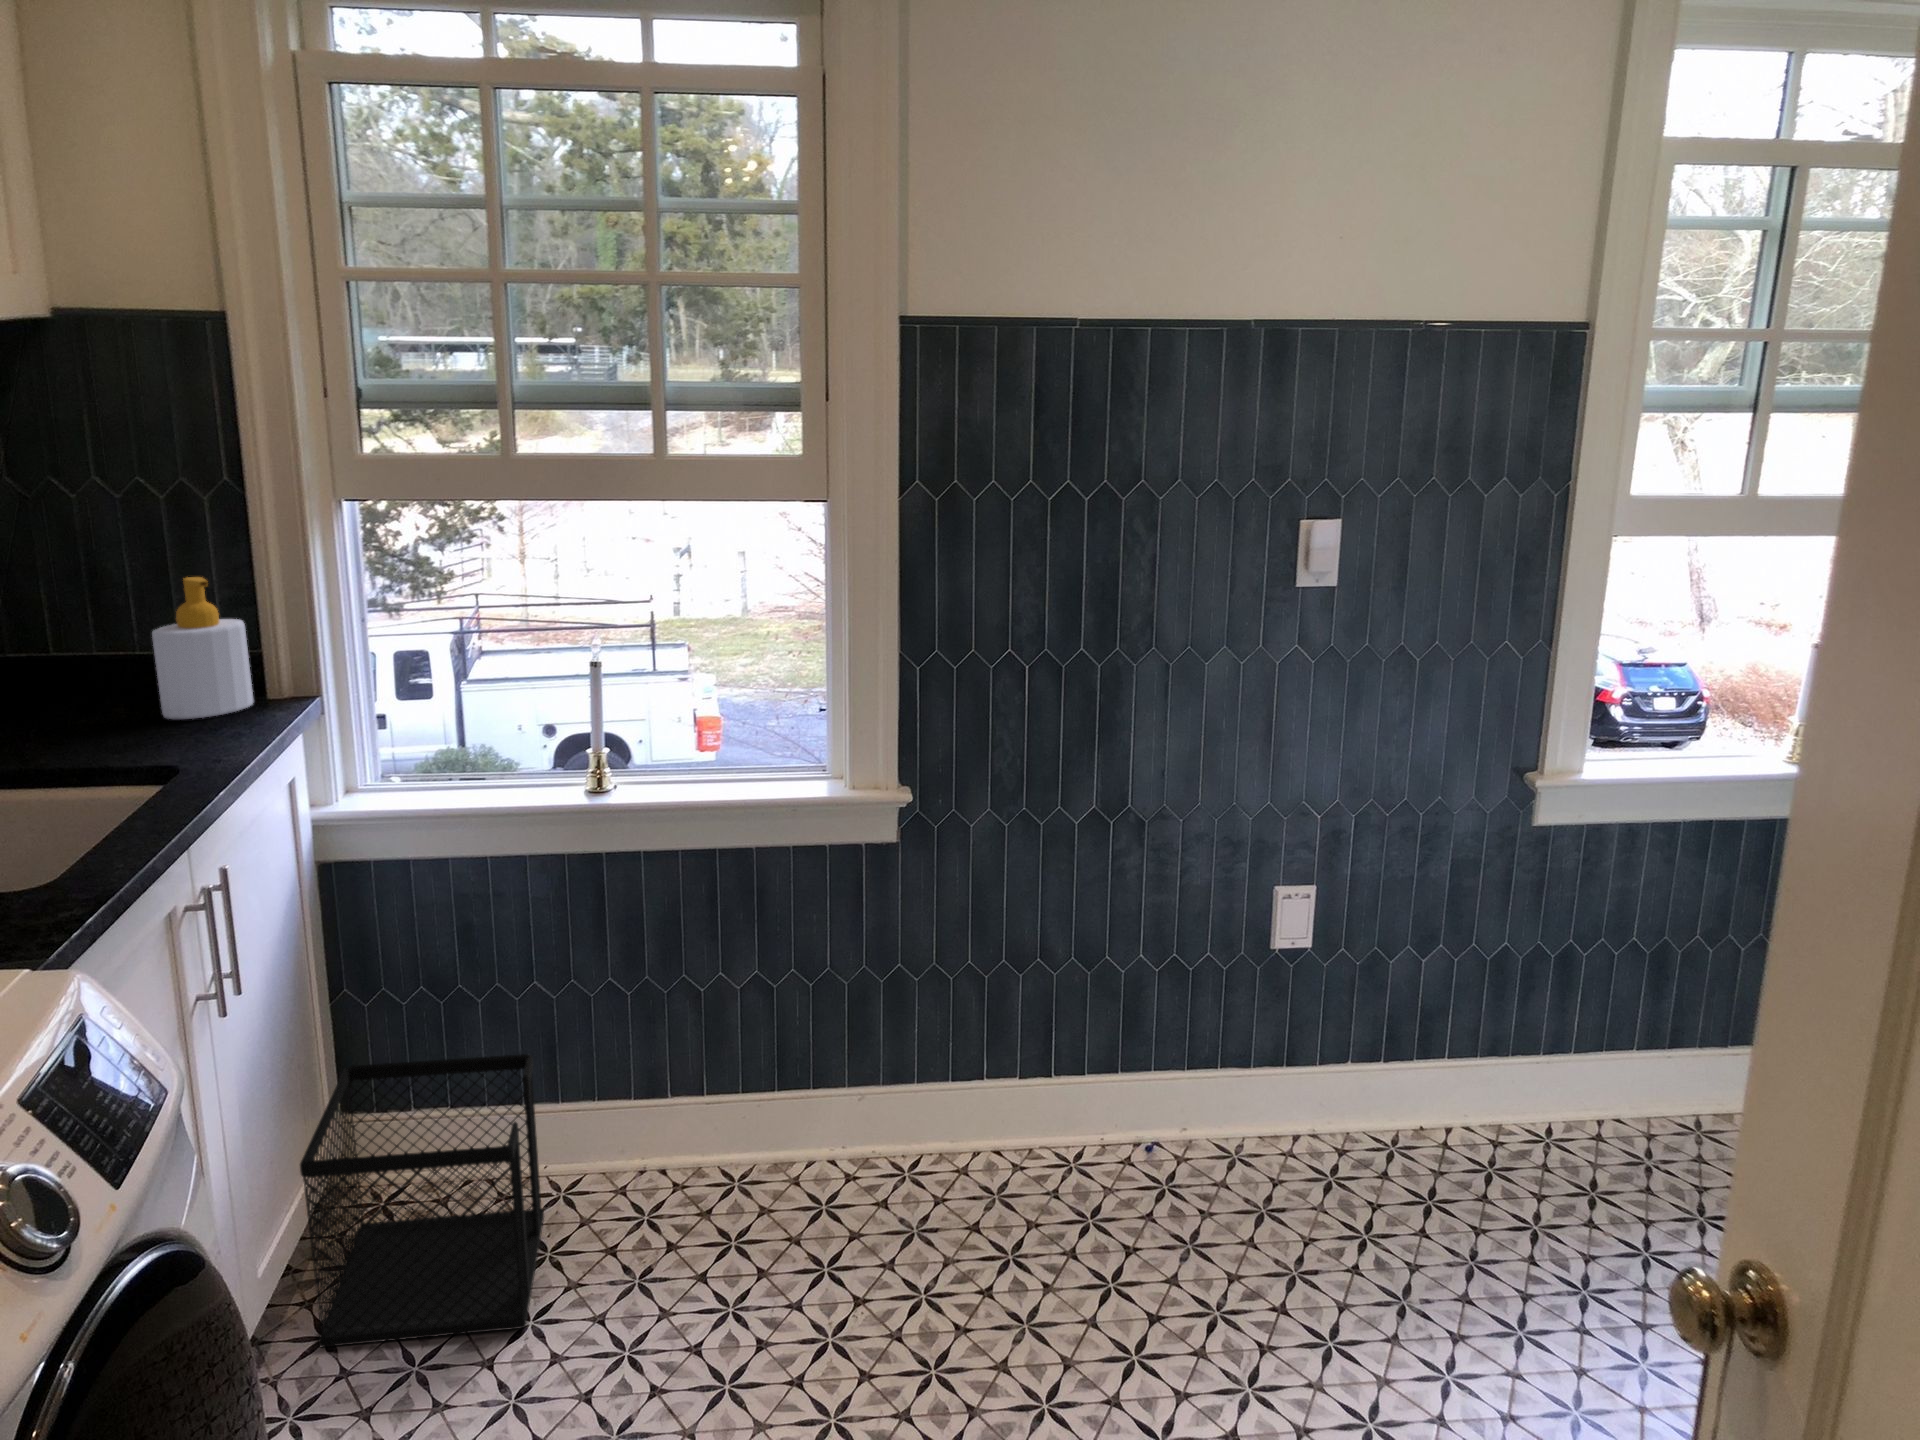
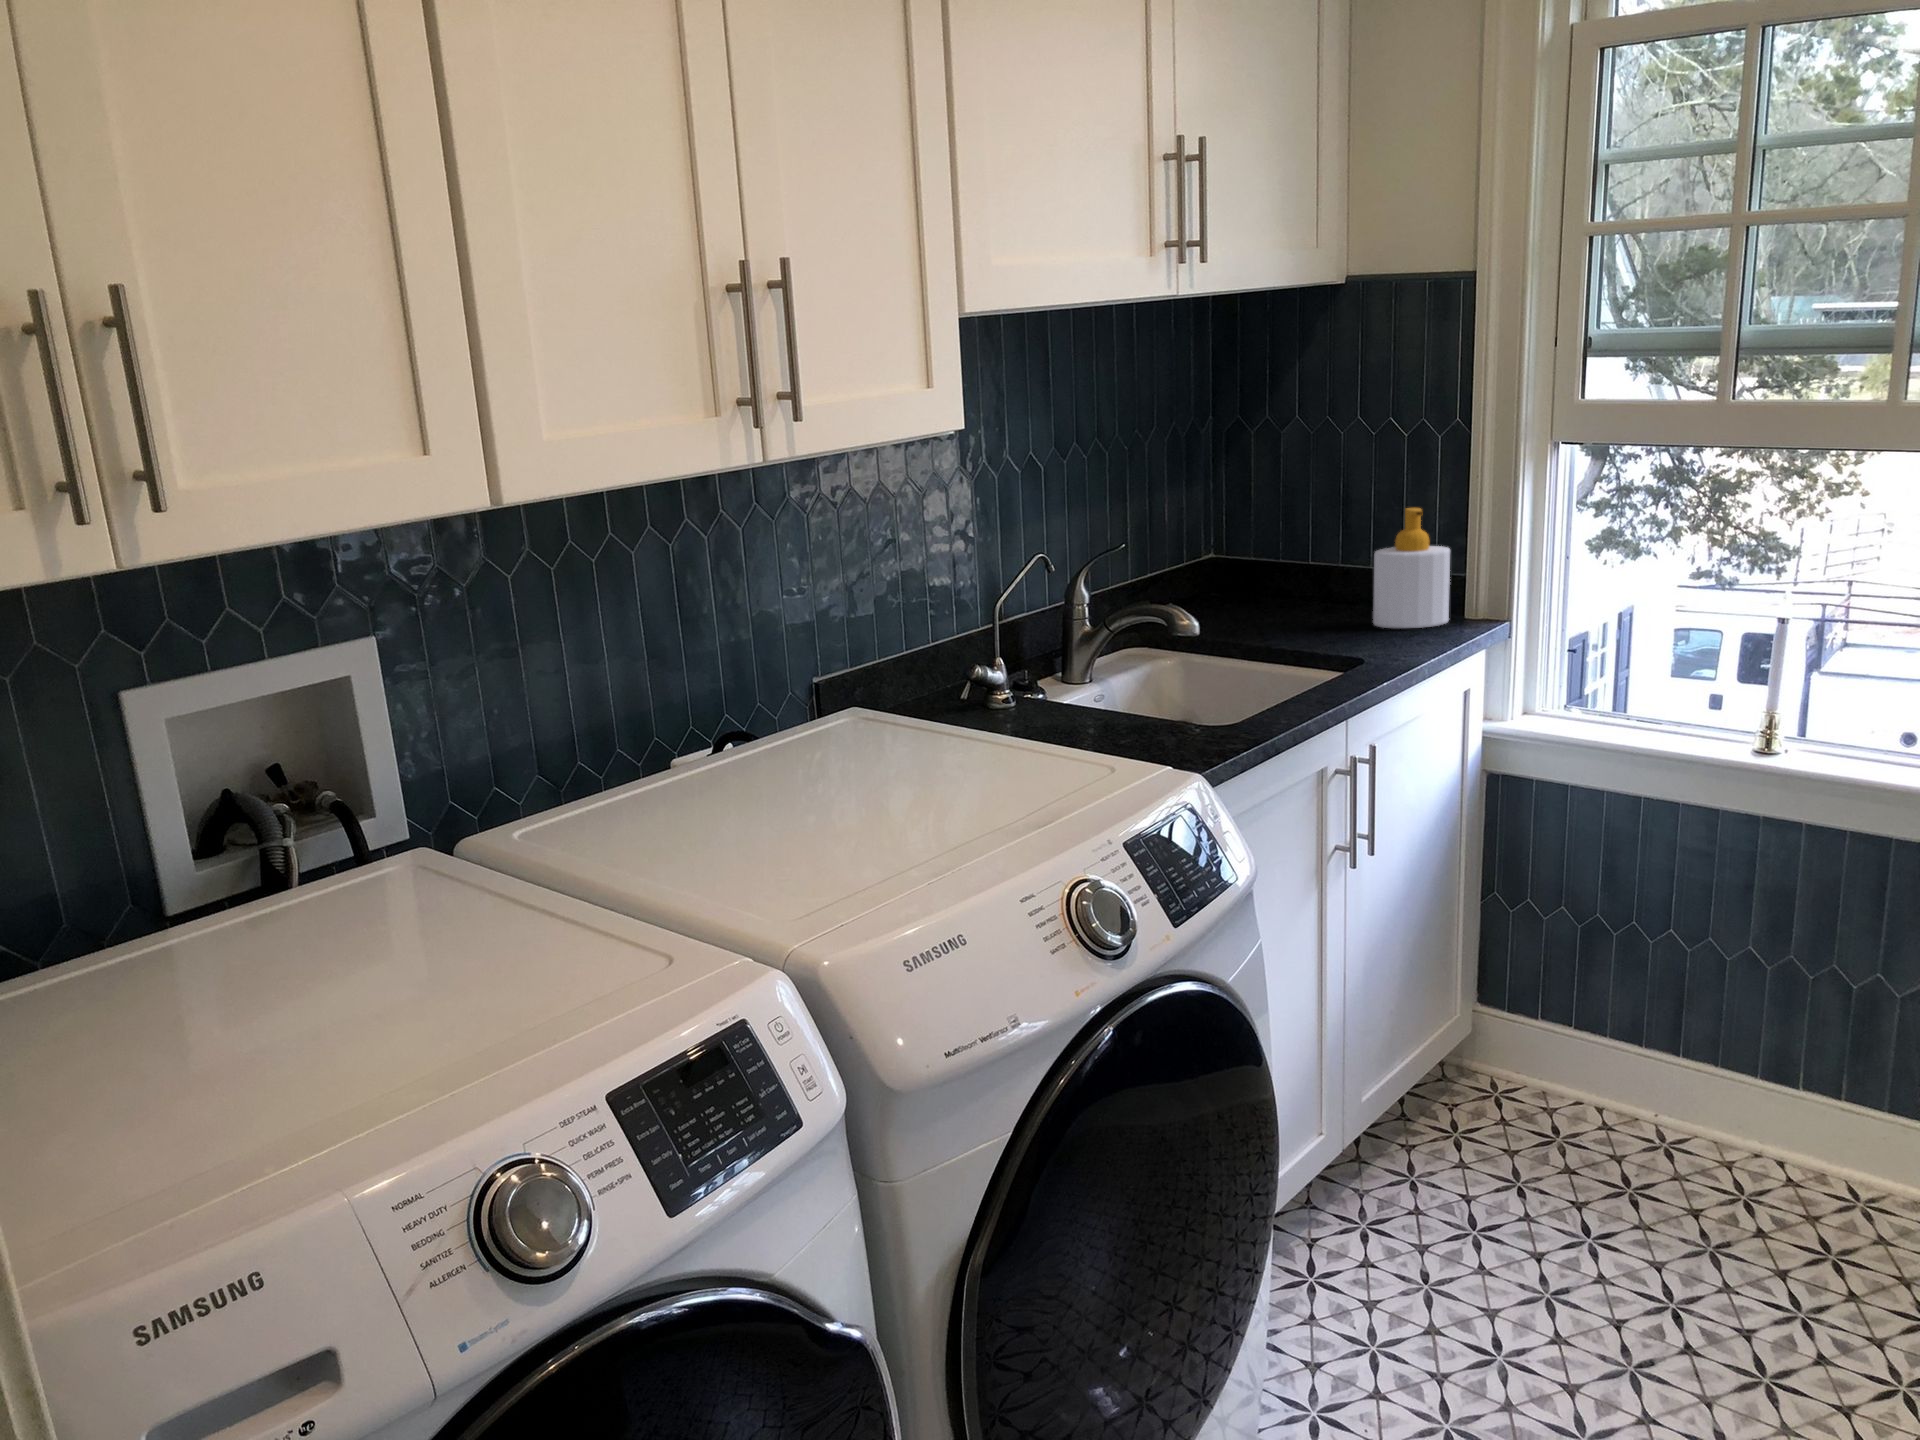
wastebasket: present [300,1054,544,1347] -> none [1404,957,1649,1242]

